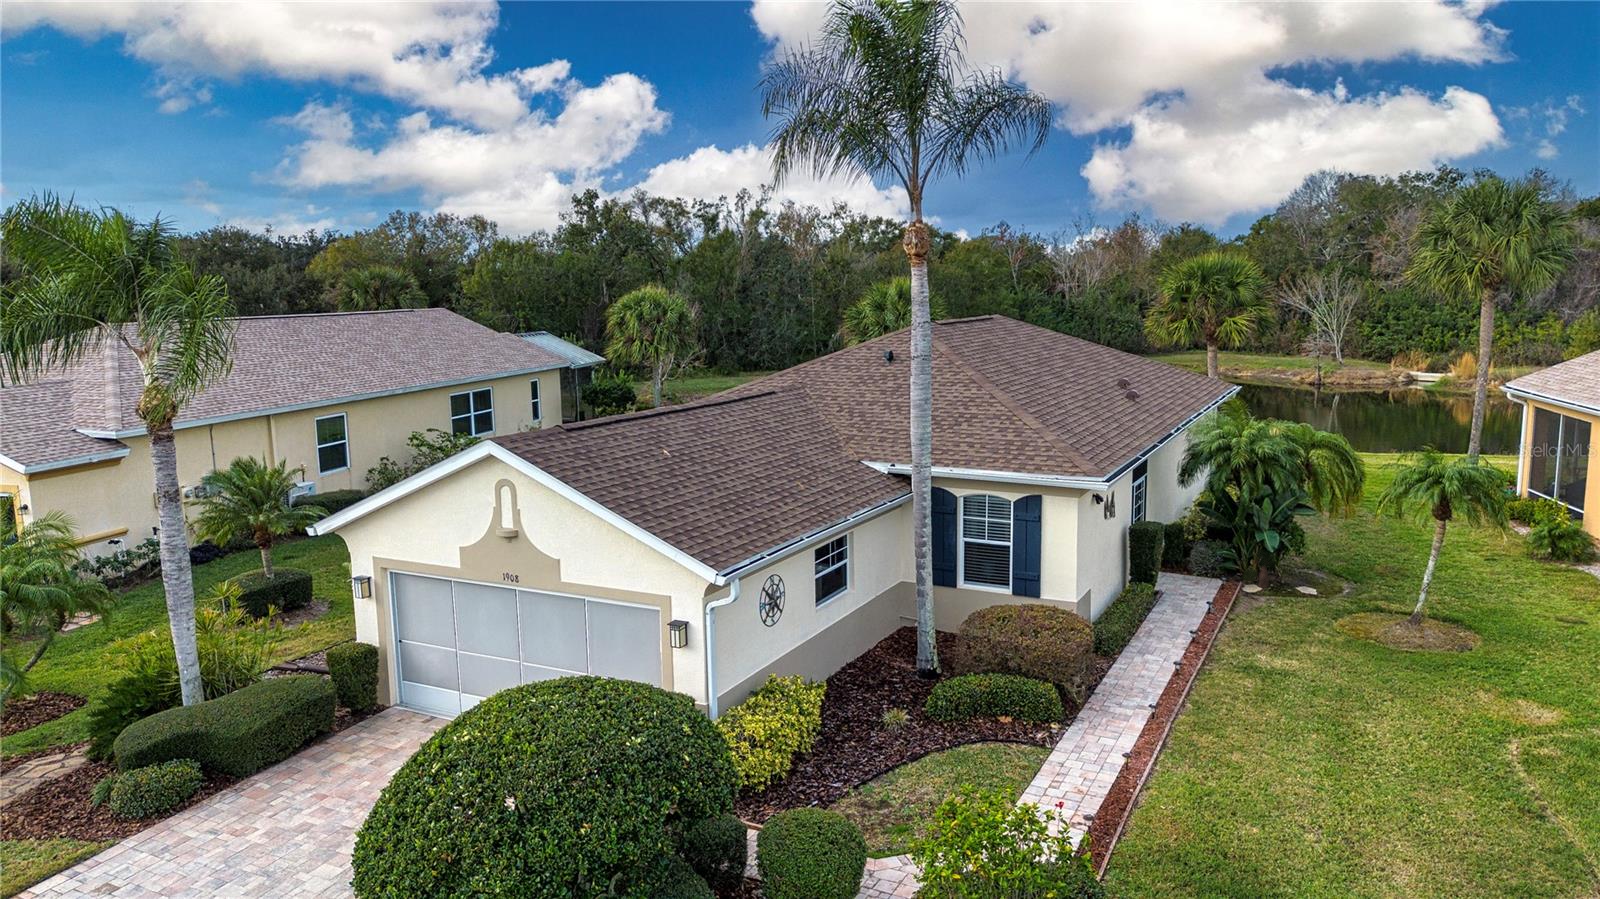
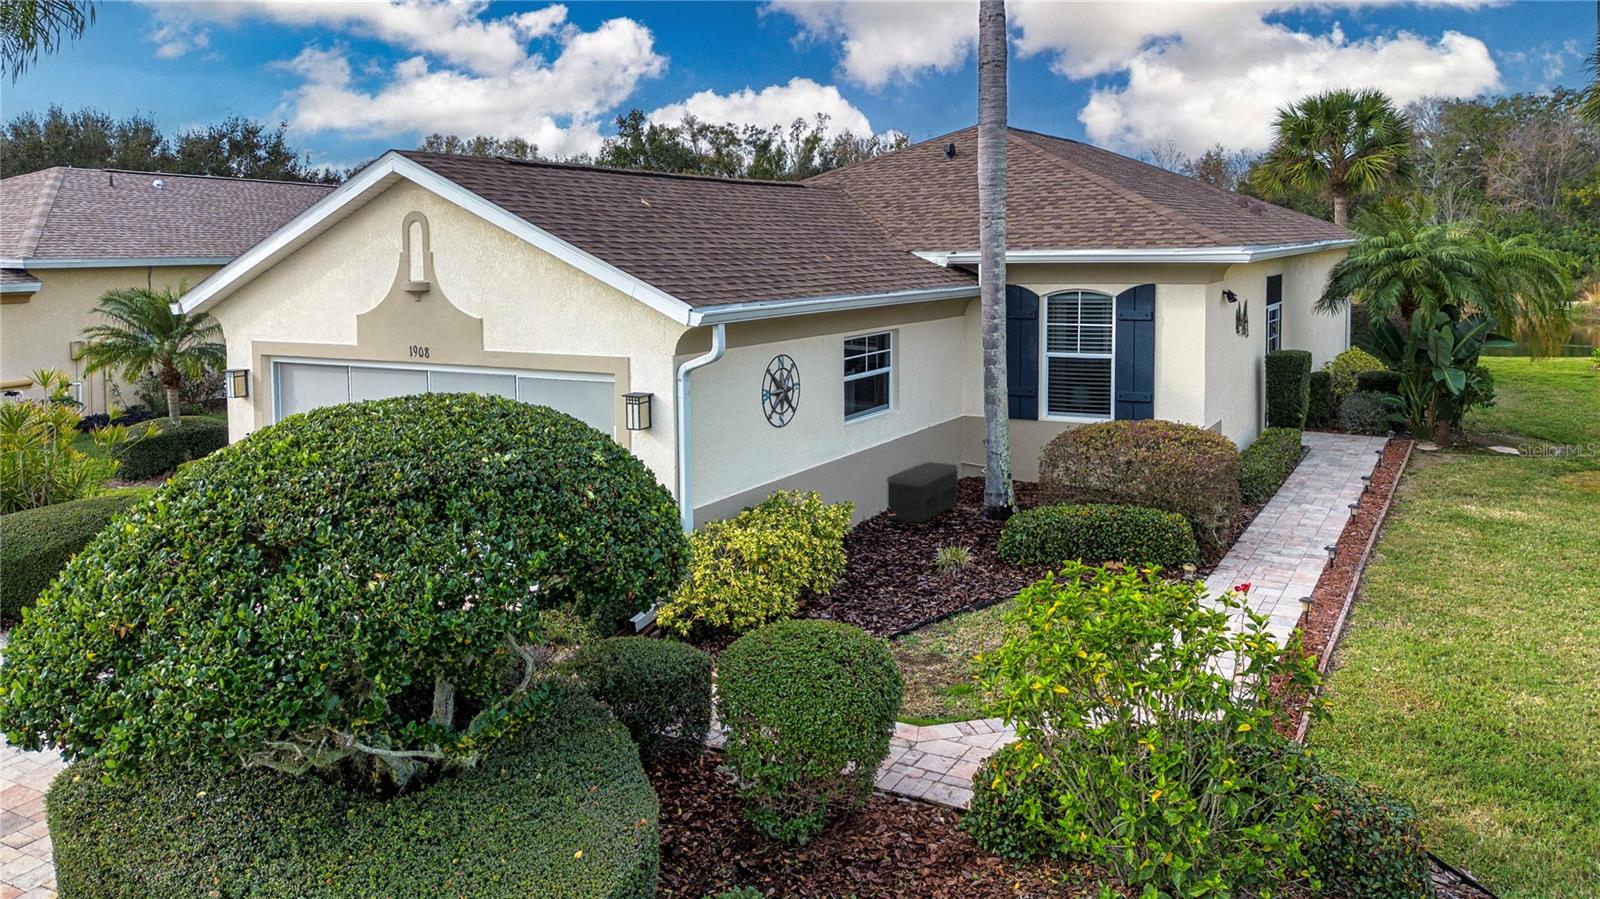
storage bench: none [846,625,898,677] -> present [887,462,958,524]

